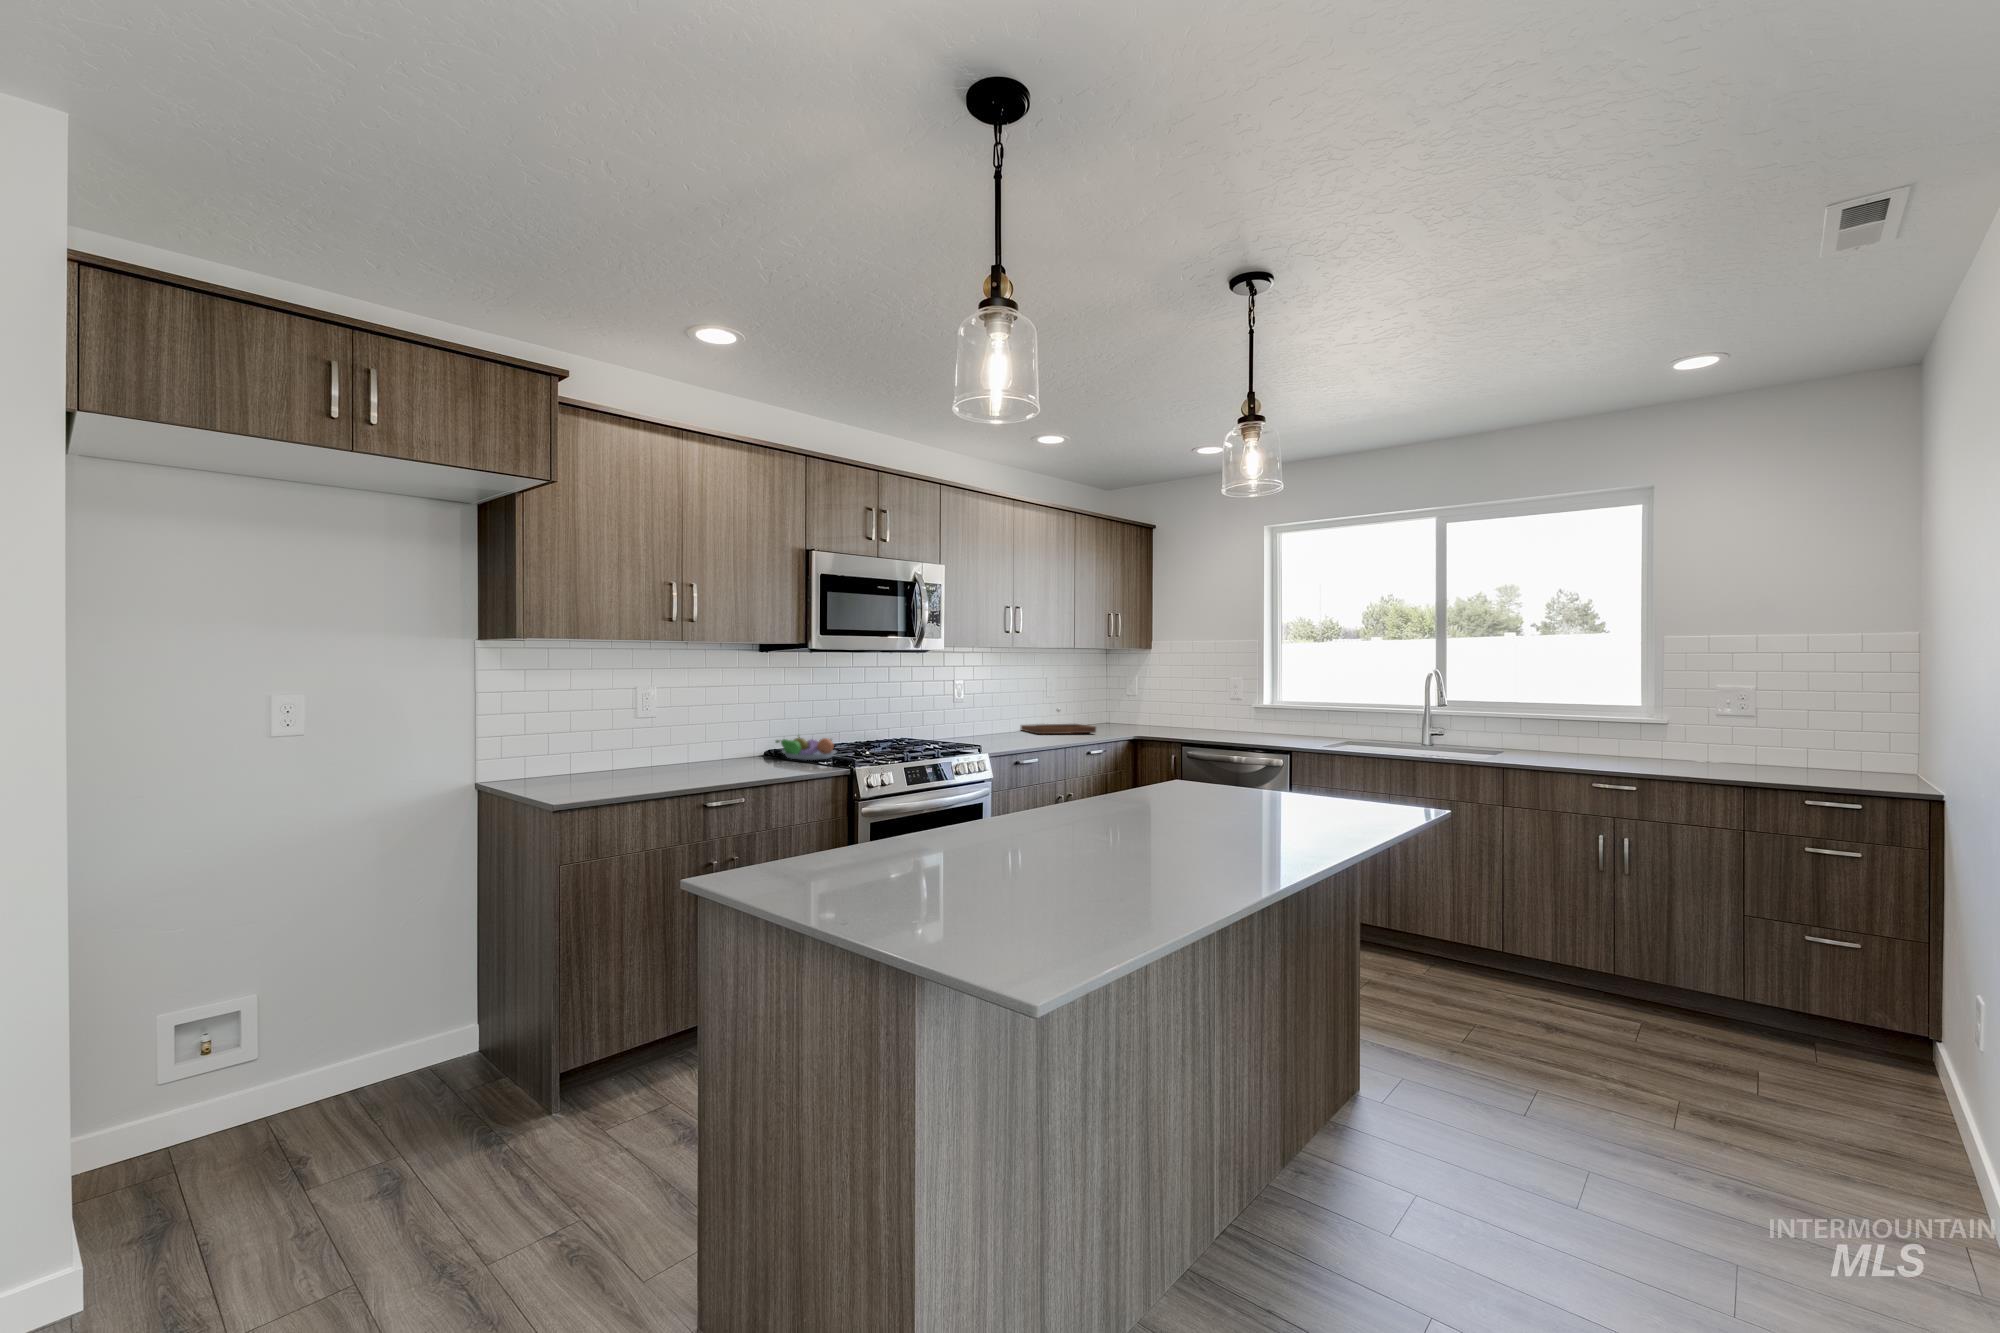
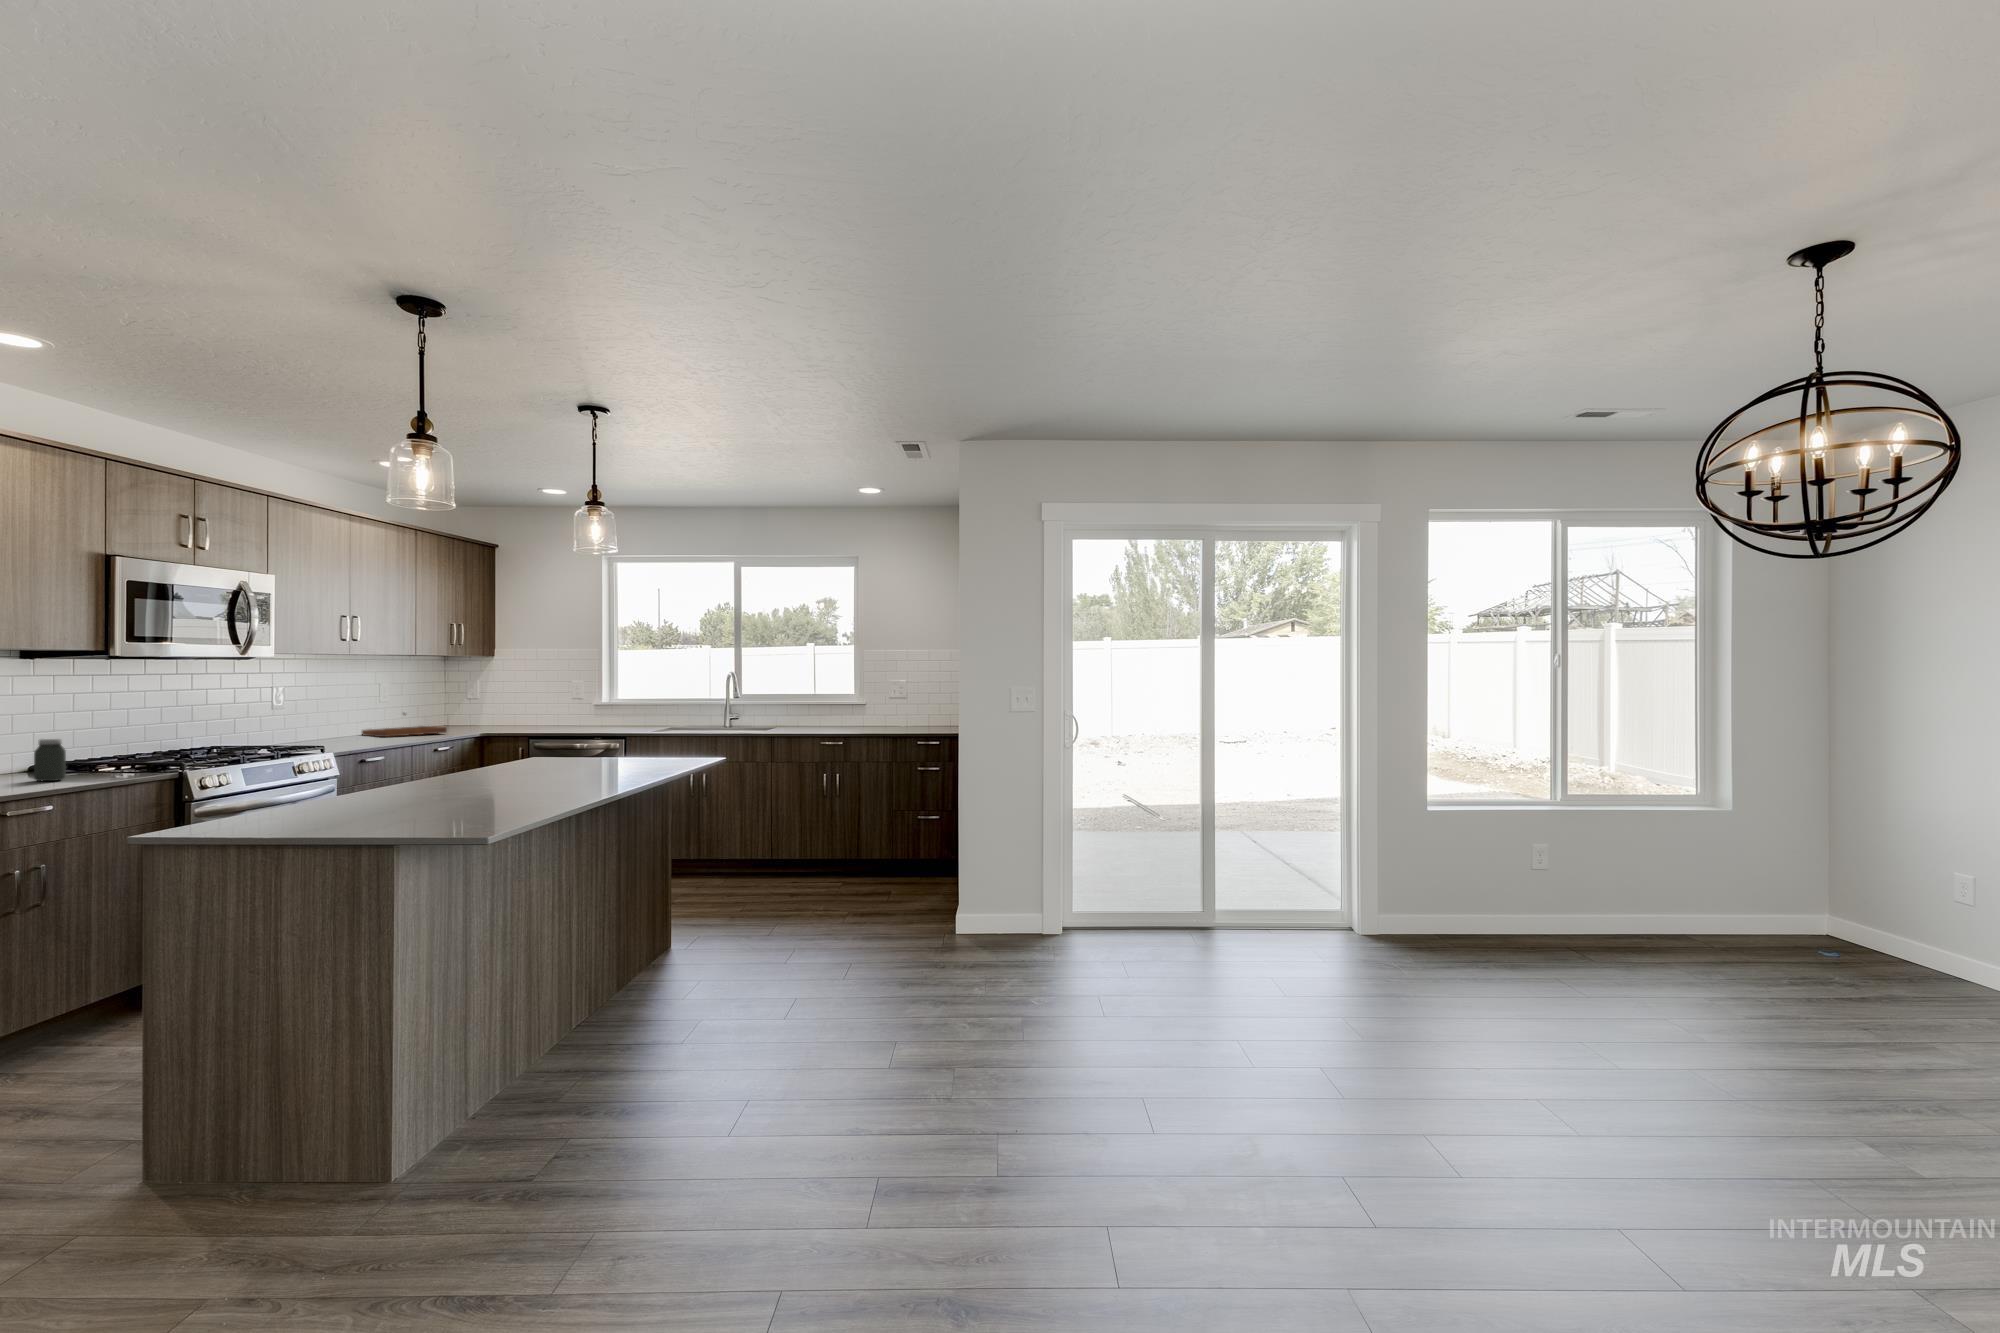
jar: none [740,730,763,772] -> present [34,739,66,781]
fruit bowl: present [776,736,836,760] -> none [67,744,153,769]

